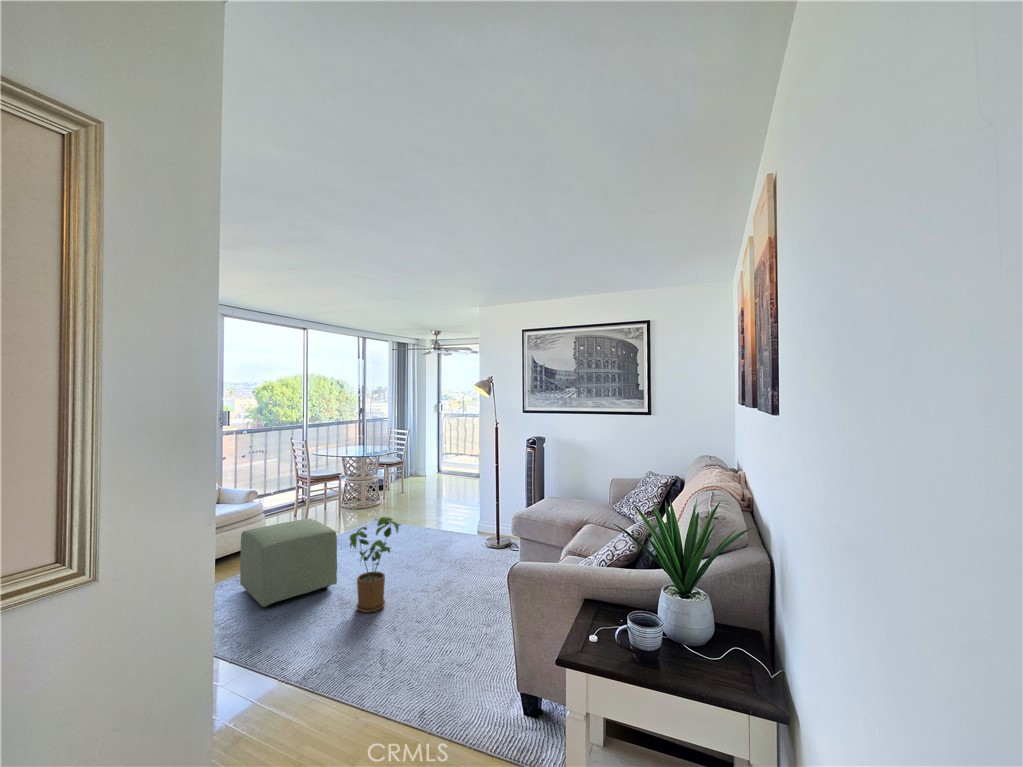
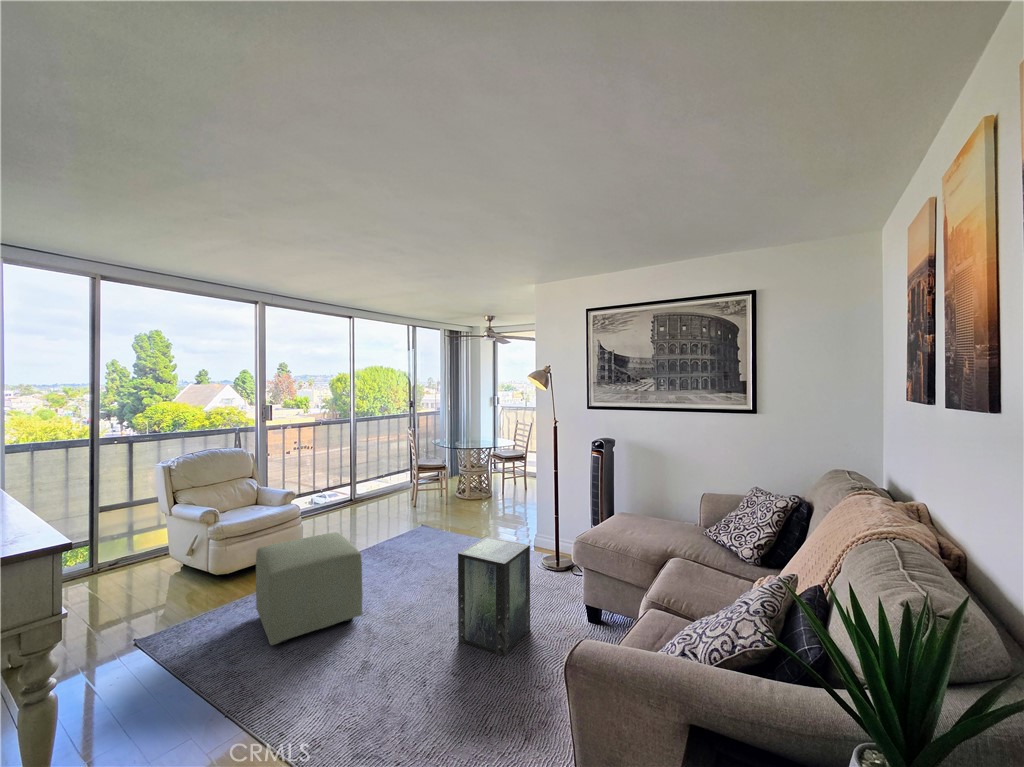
storage box: none [420,514,477,603] -> present [458,537,530,657]
house plant: present [350,517,401,613] -> none [370,542,436,664]

